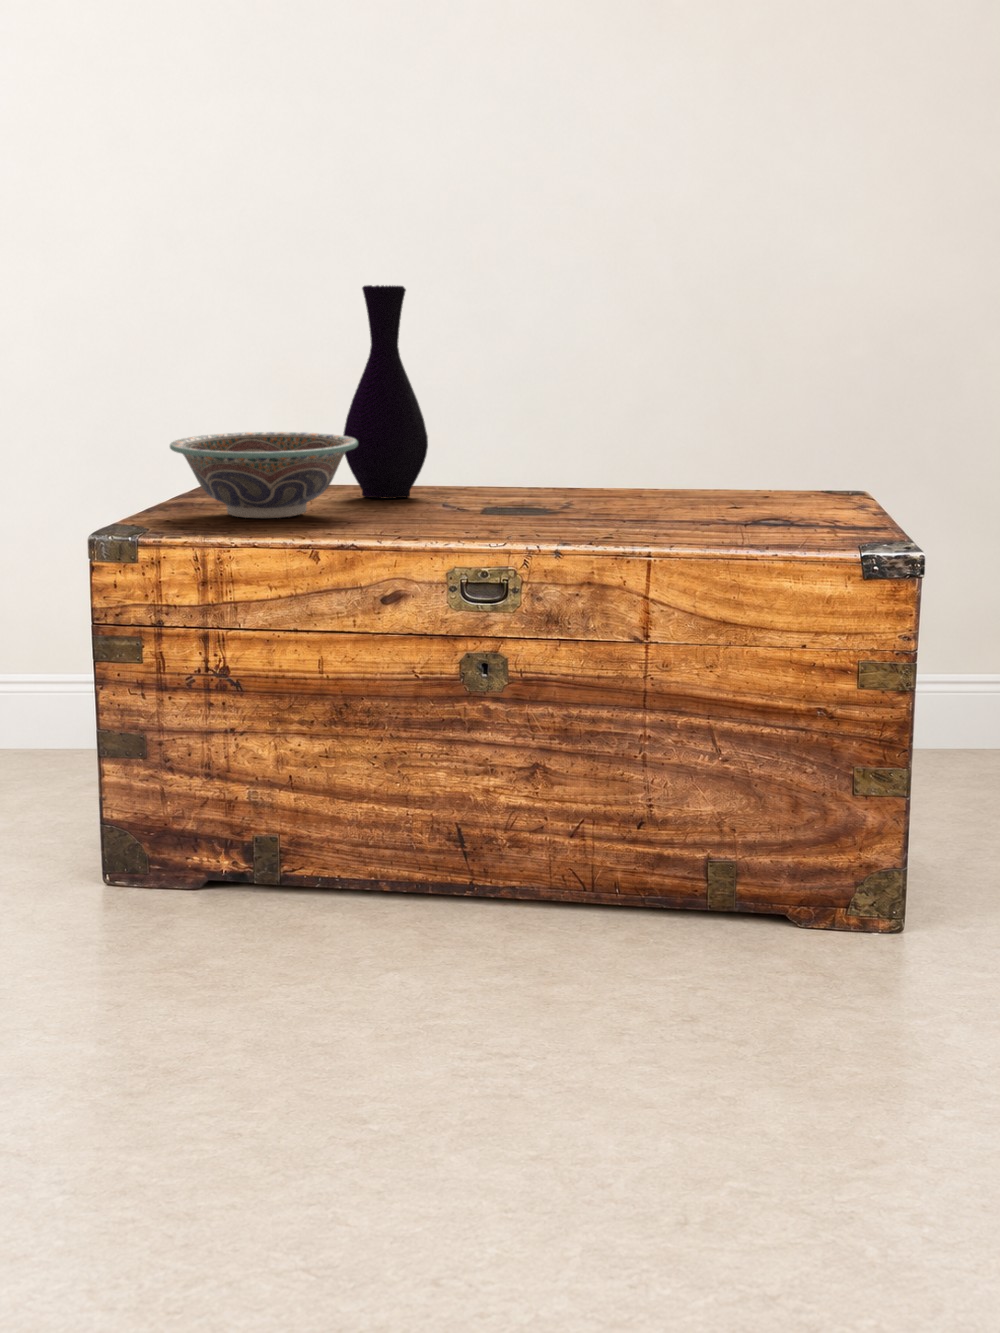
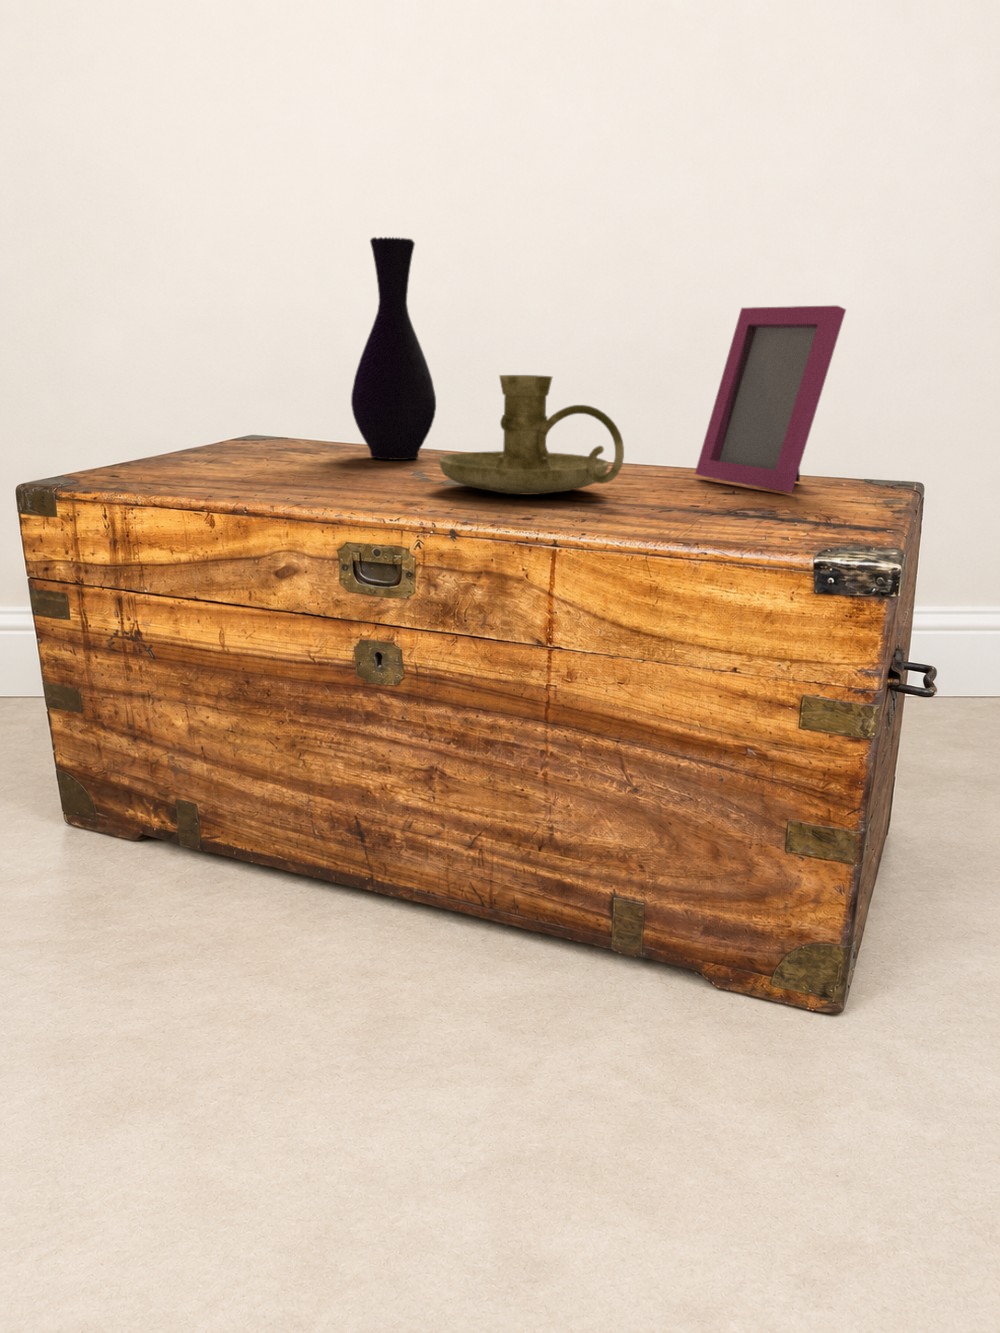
picture frame: none [695,349,827,510] -> present [695,306,846,492]
candle holder: none [497,415,677,520] -> present [439,375,624,495]
decorative bowl: present [170,432,358,518] -> none [112,387,313,476]

